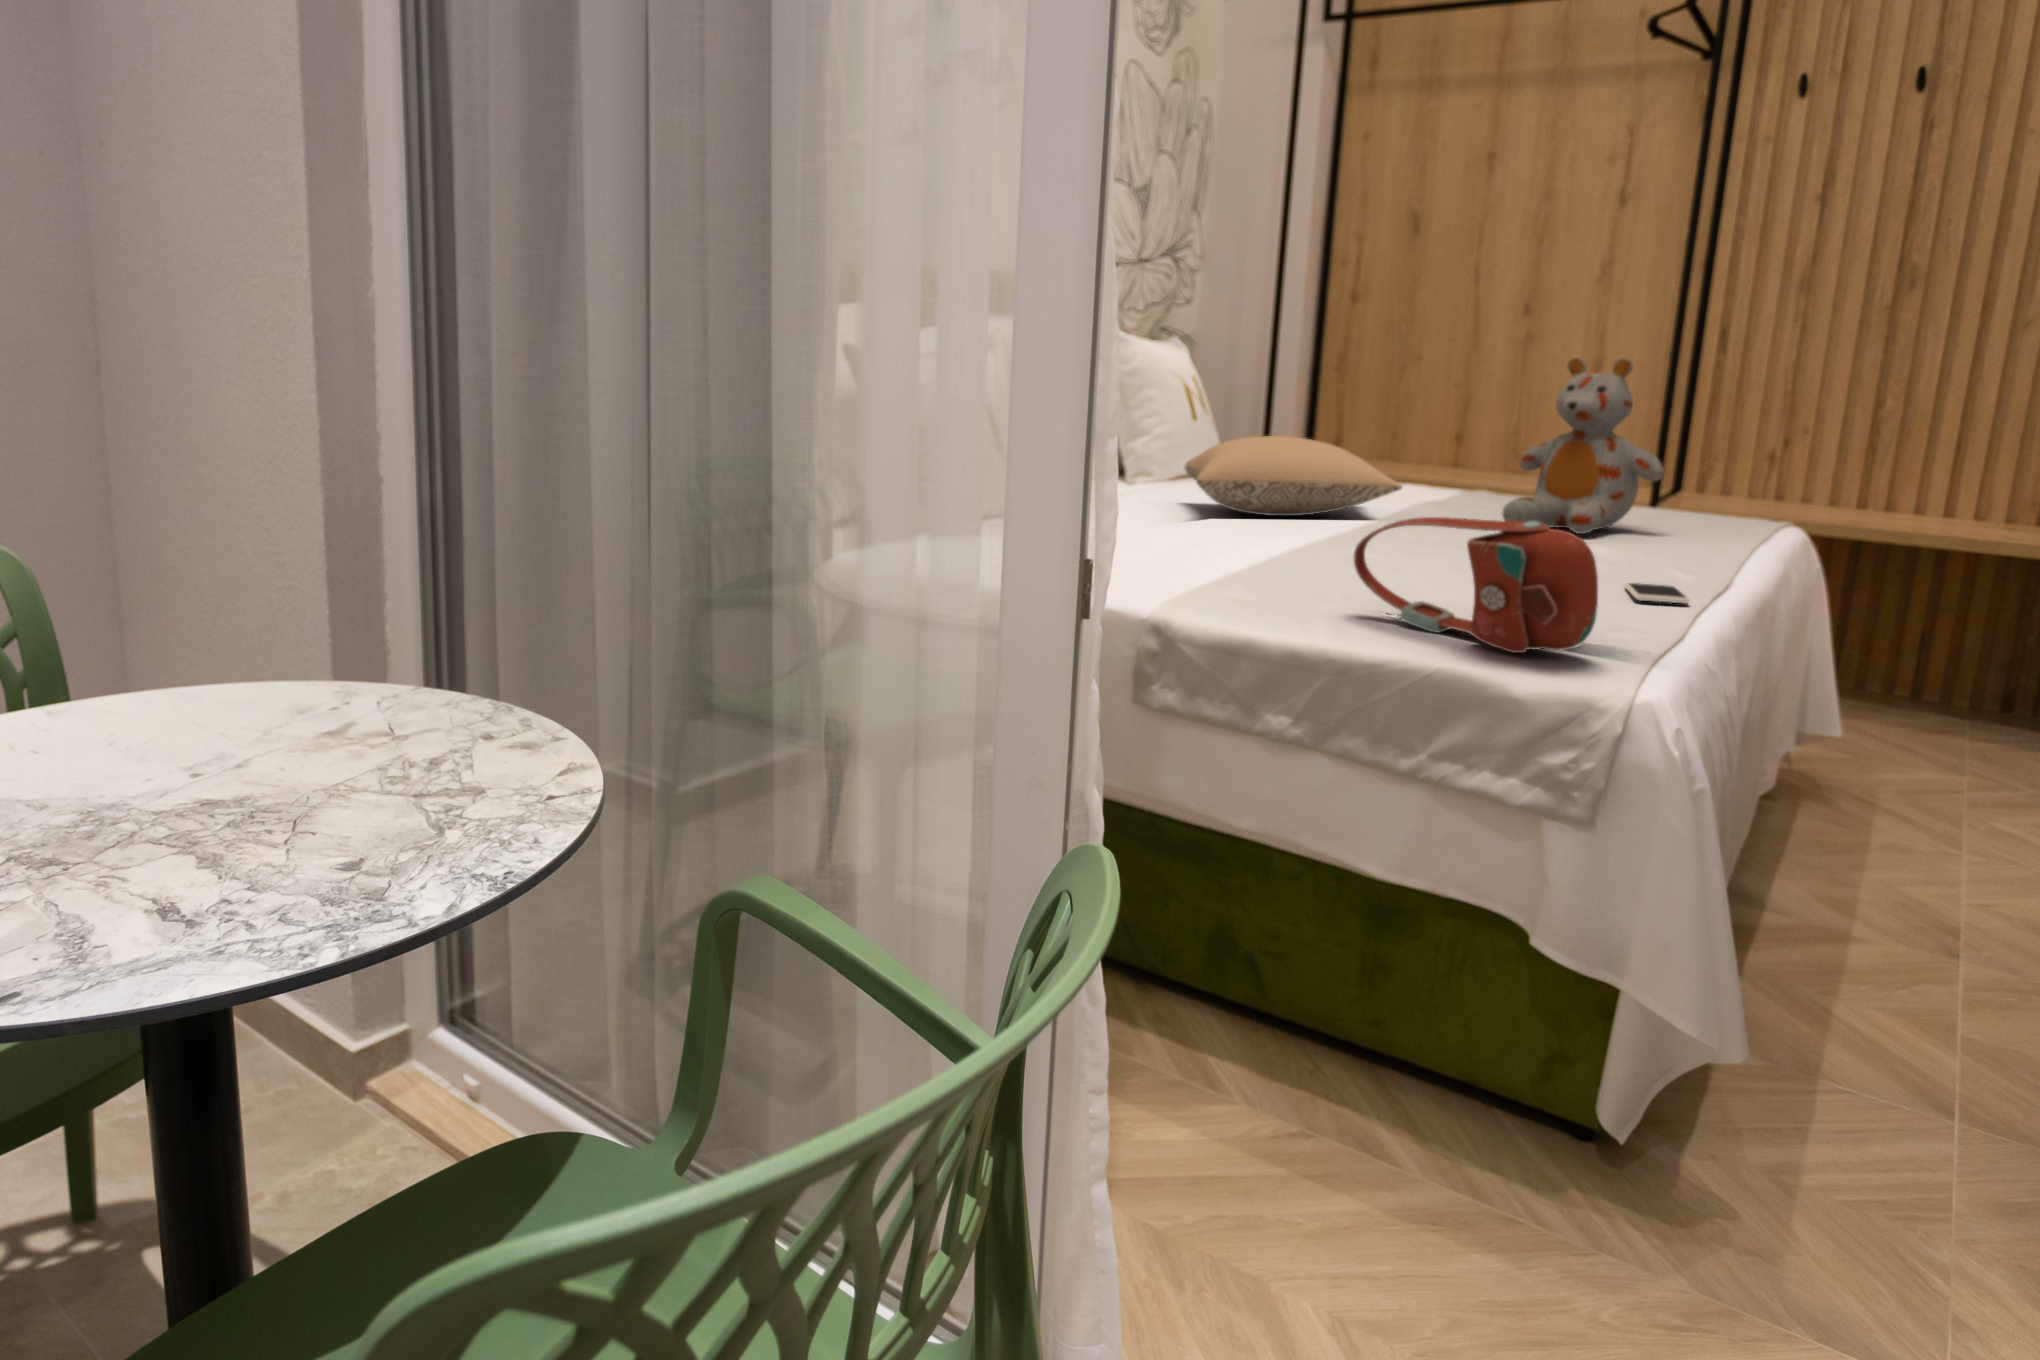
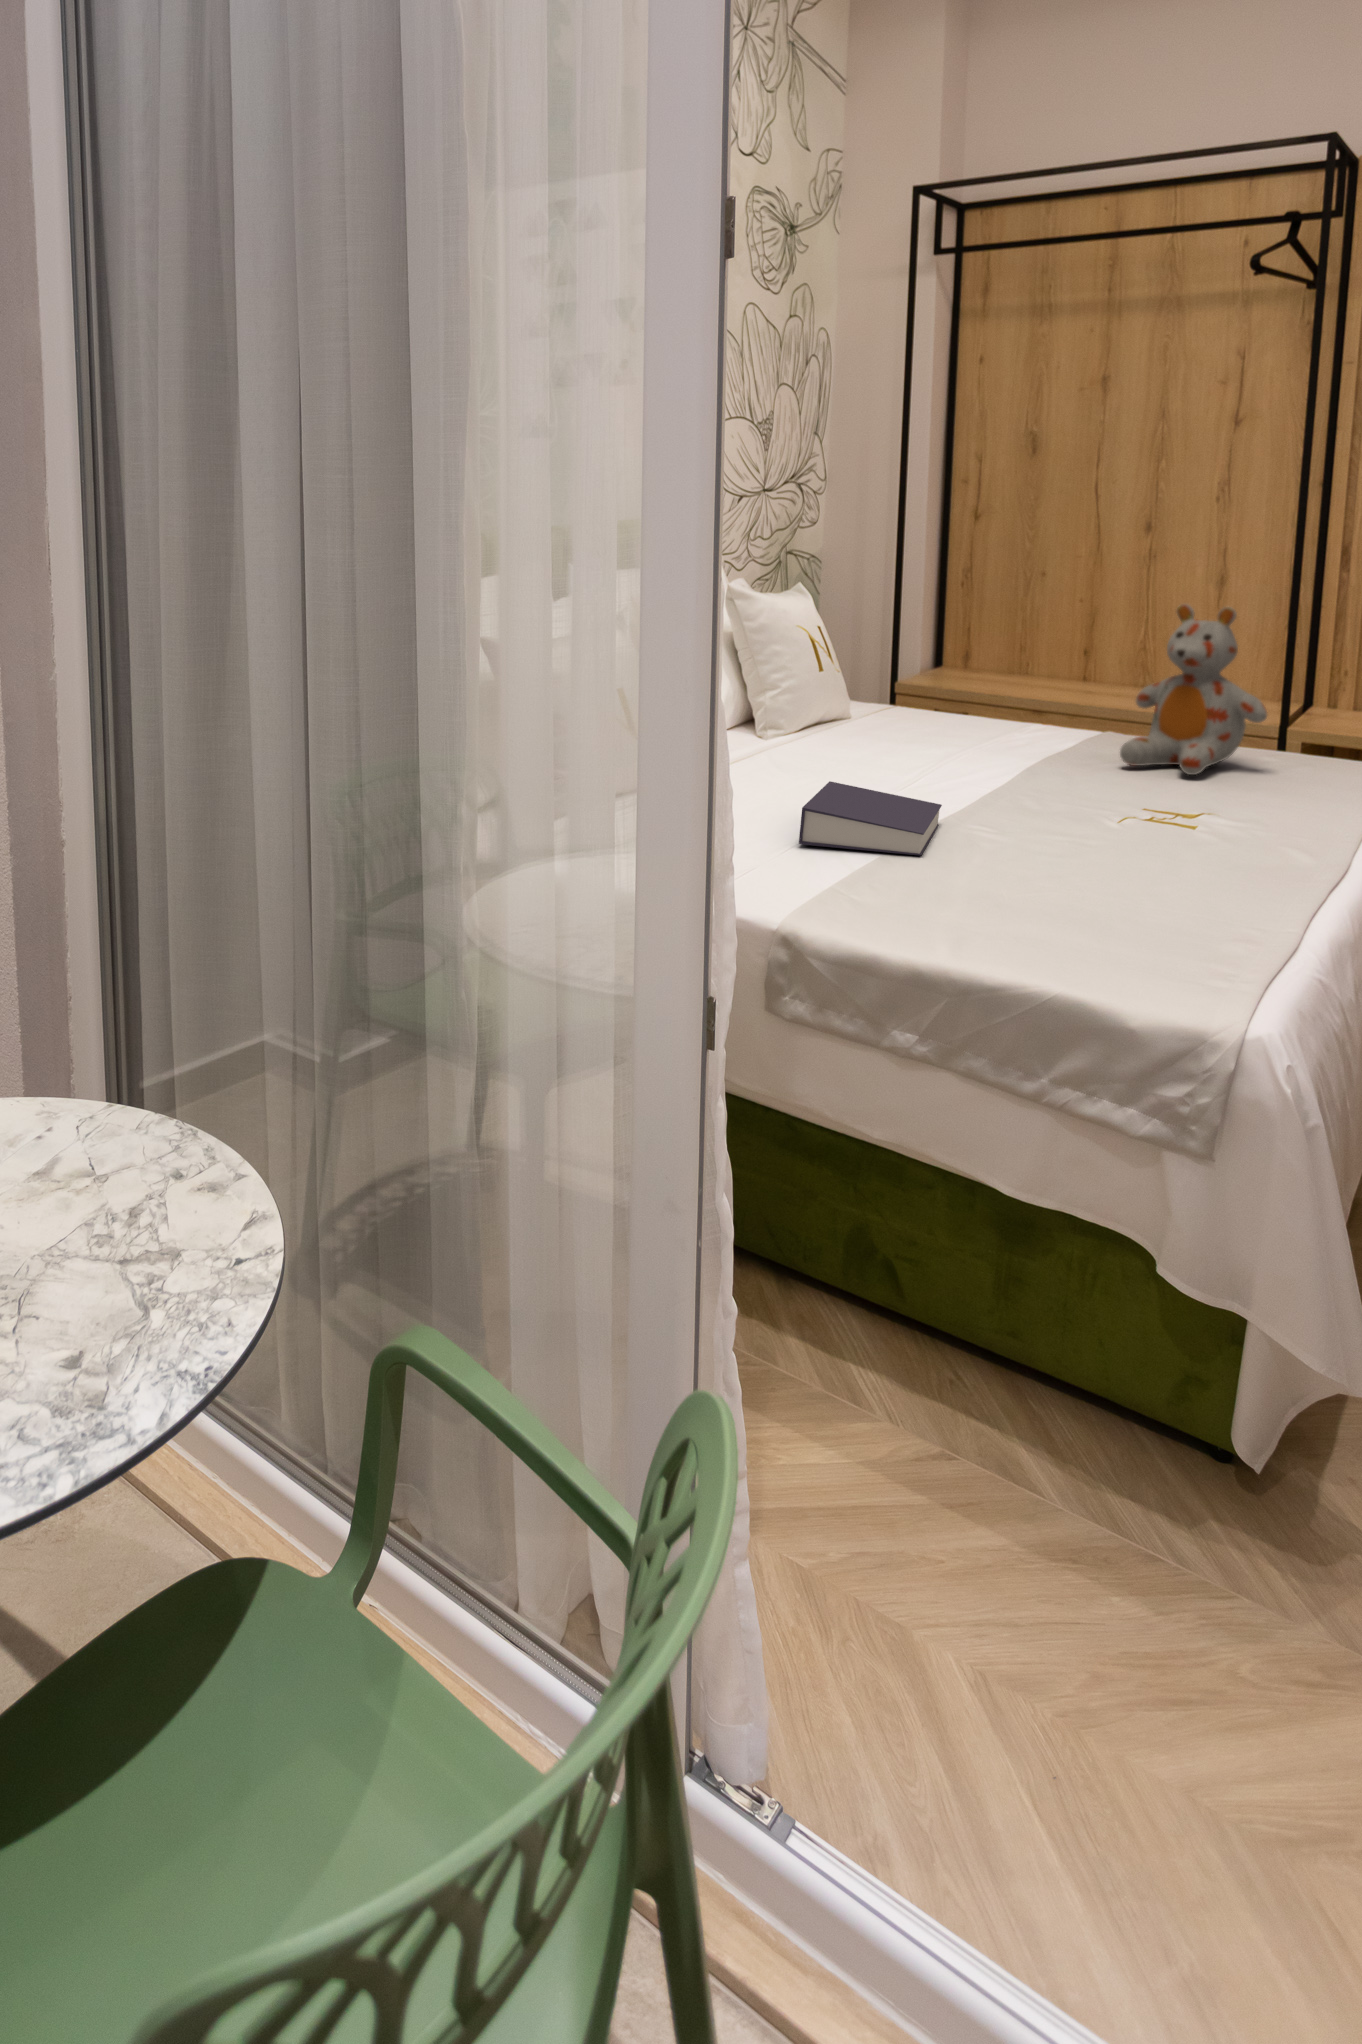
pillow: present [1185,436,1402,516] -> none [825,678,1026,754]
book: none [1163,517,1317,582] -> present [799,781,942,856]
handbag: present [1354,517,1598,653] -> none [968,817,1184,951]
smartphone: present [1625,583,1690,603] -> none [1222,850,1278,878]

